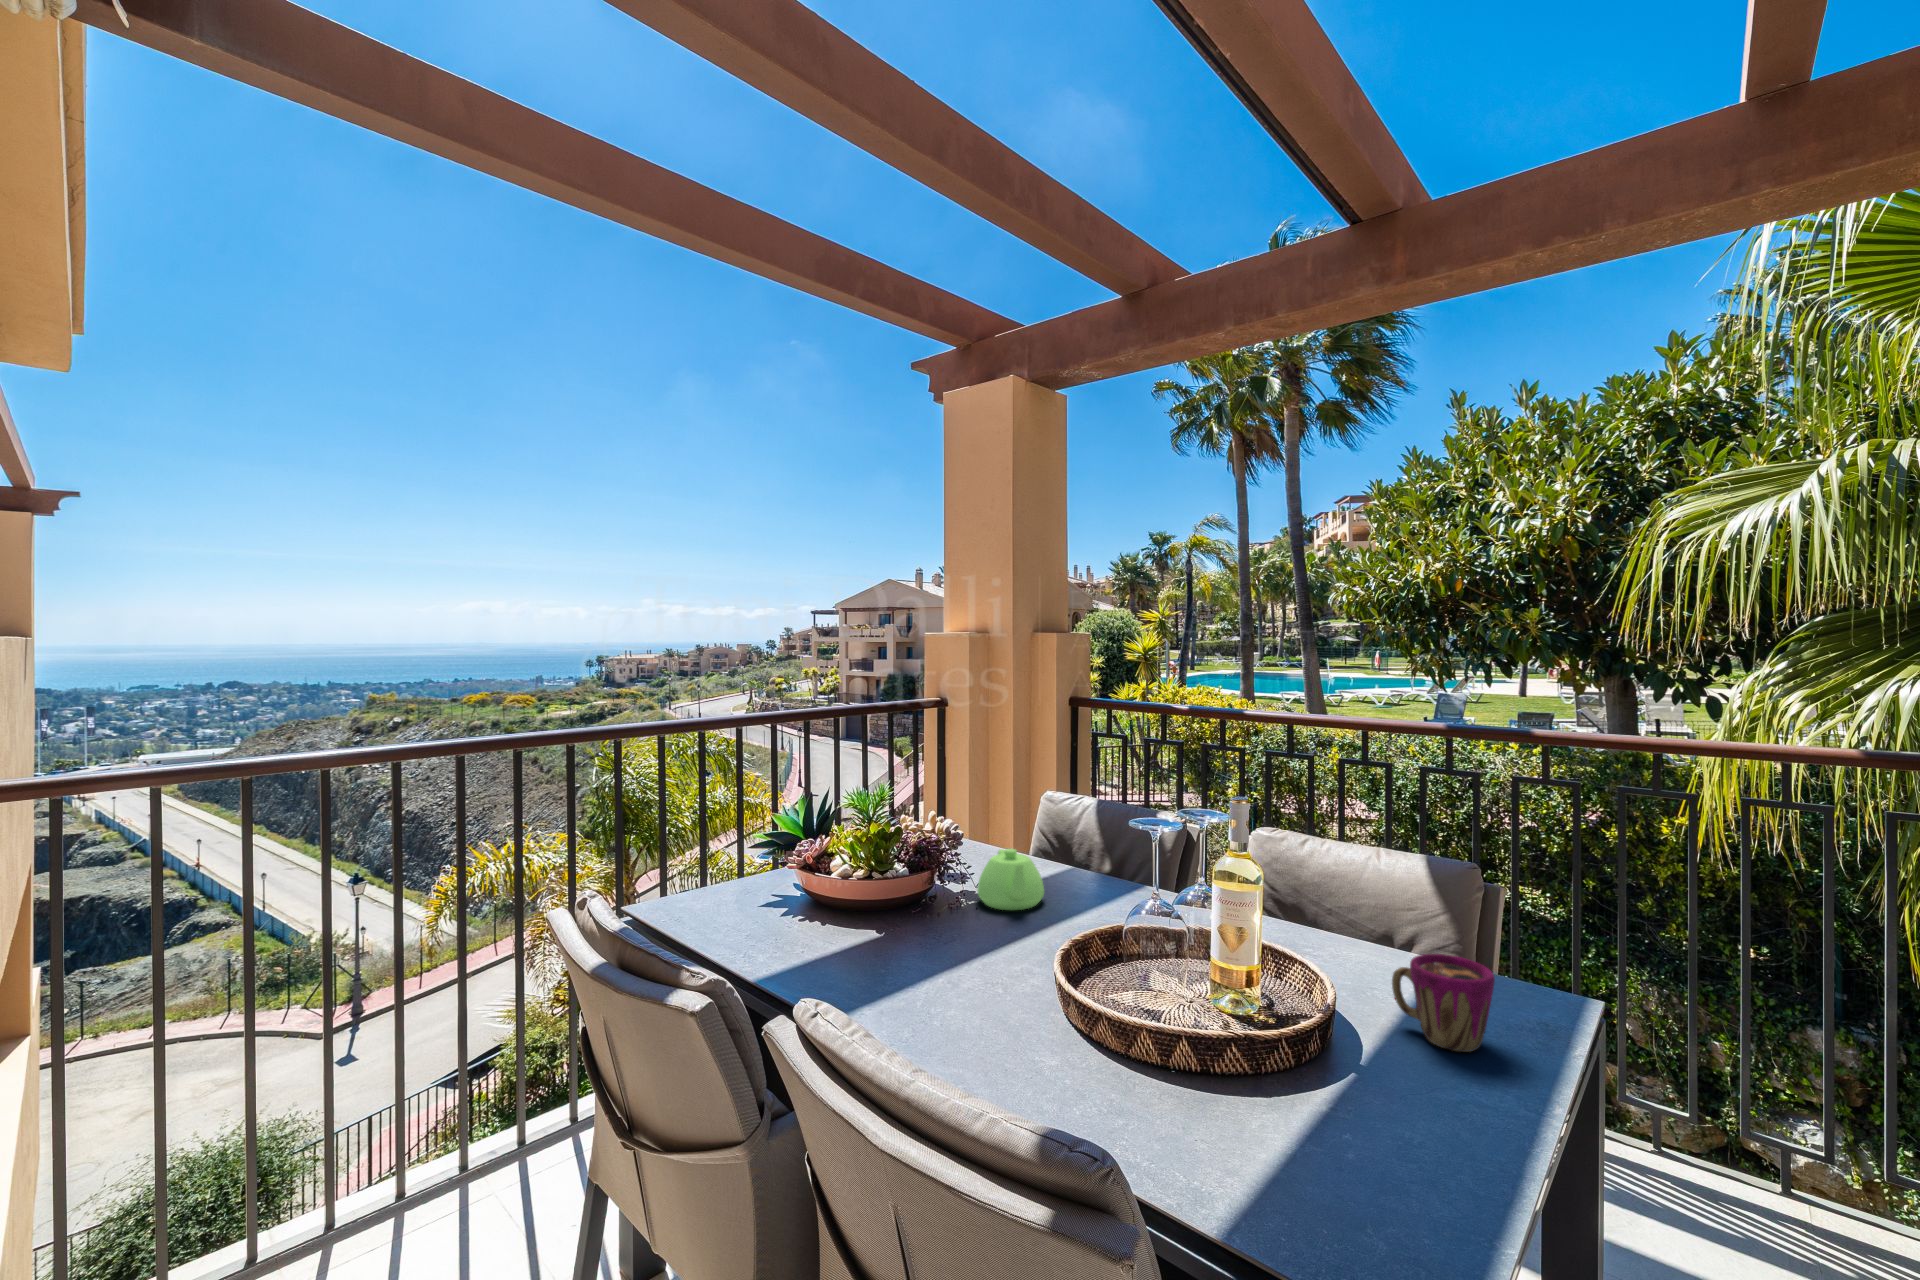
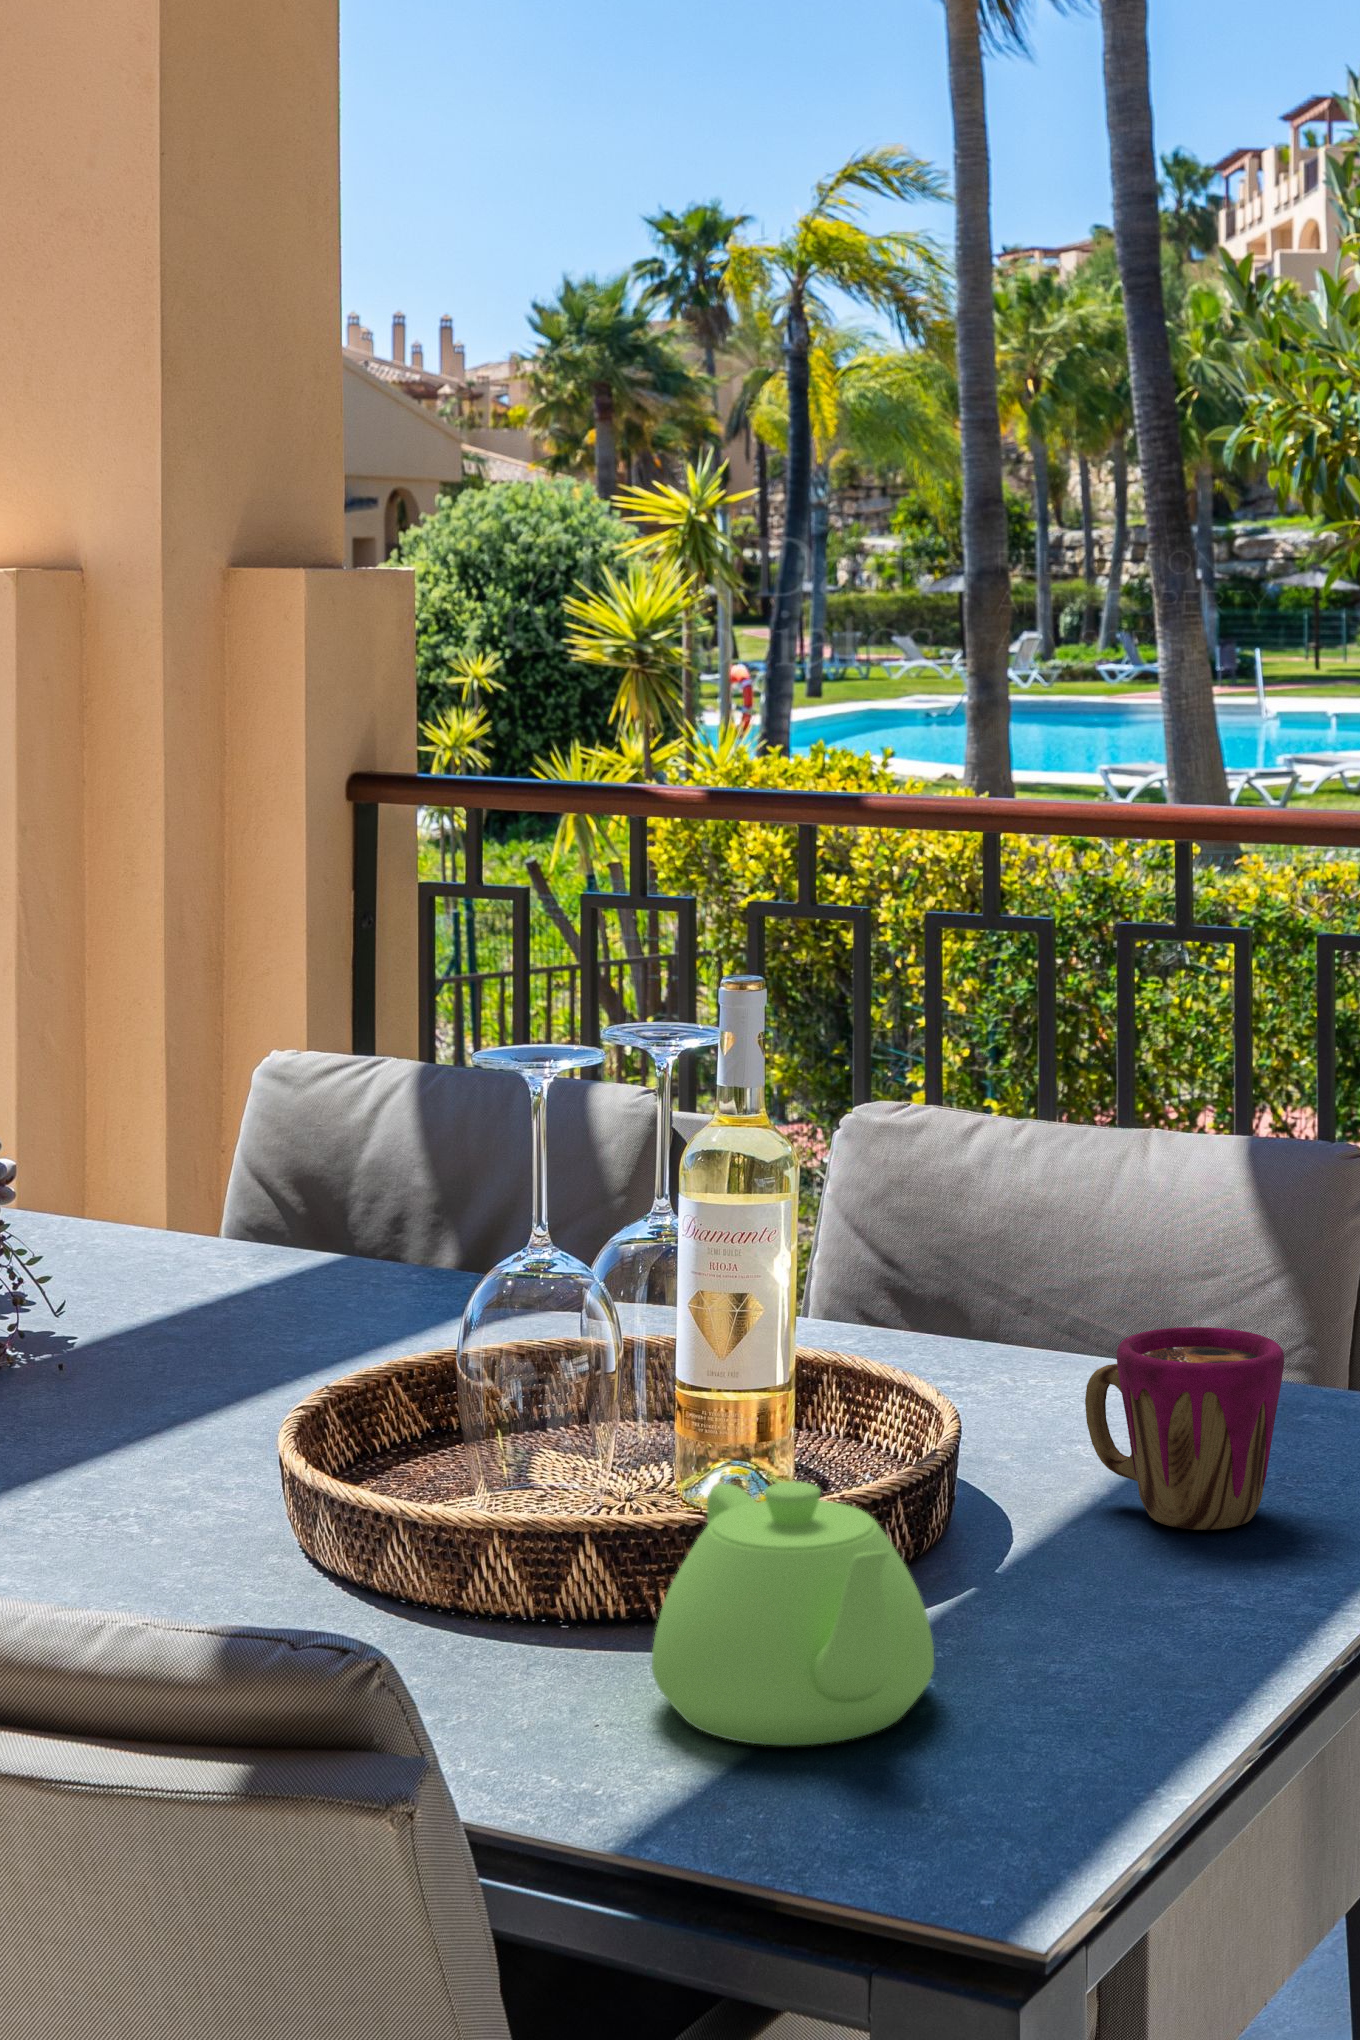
teapot: present [977,849,1044,910] -> present [652,1481,934,1745]

